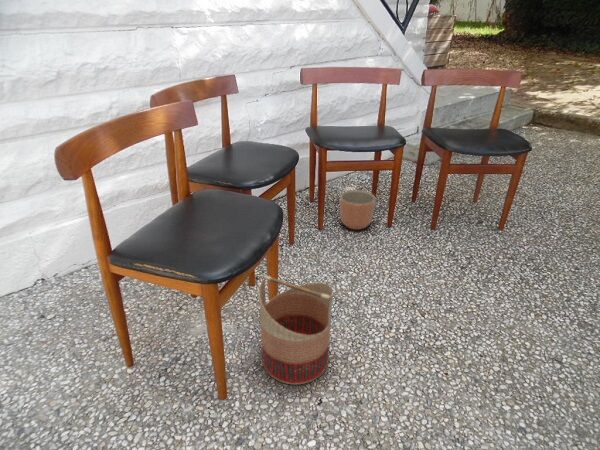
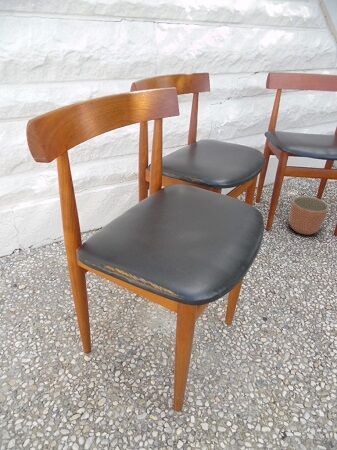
basket: present [259,275,333,384] -> none [218,285,317,407]

